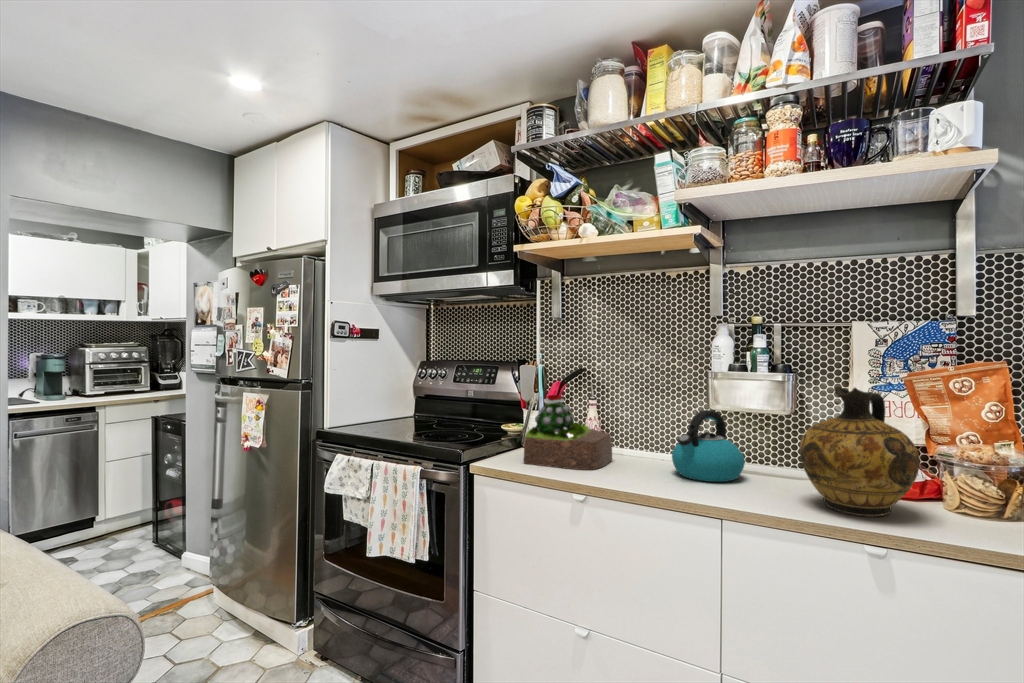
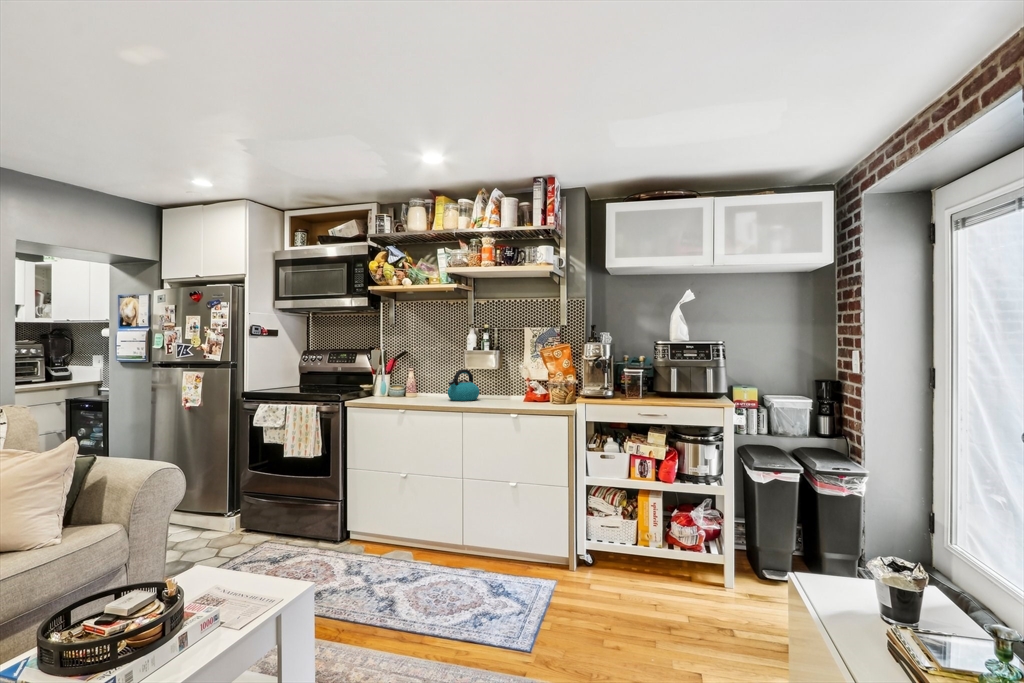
ceramic jug: present [799,386,920,516] -> none [493,355,533,405]
succulent plant: present [524,395,612,470] -> none [374,365,421,401]

